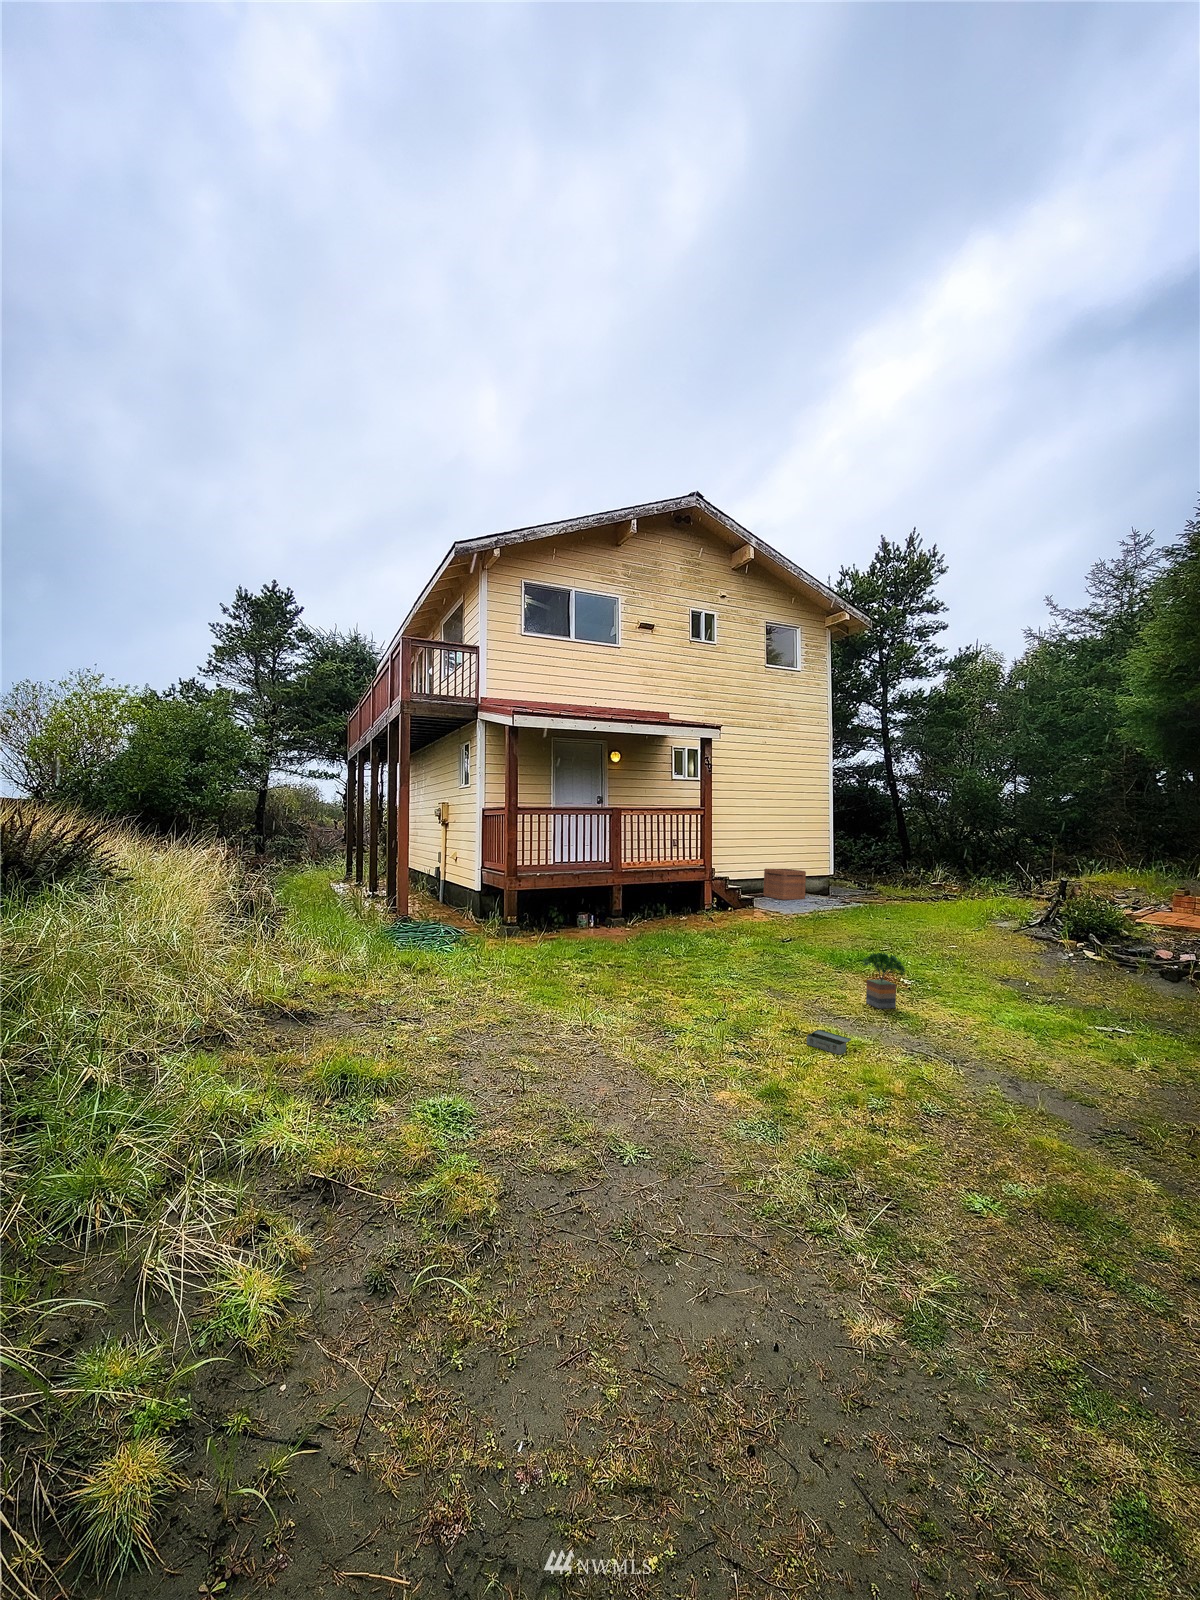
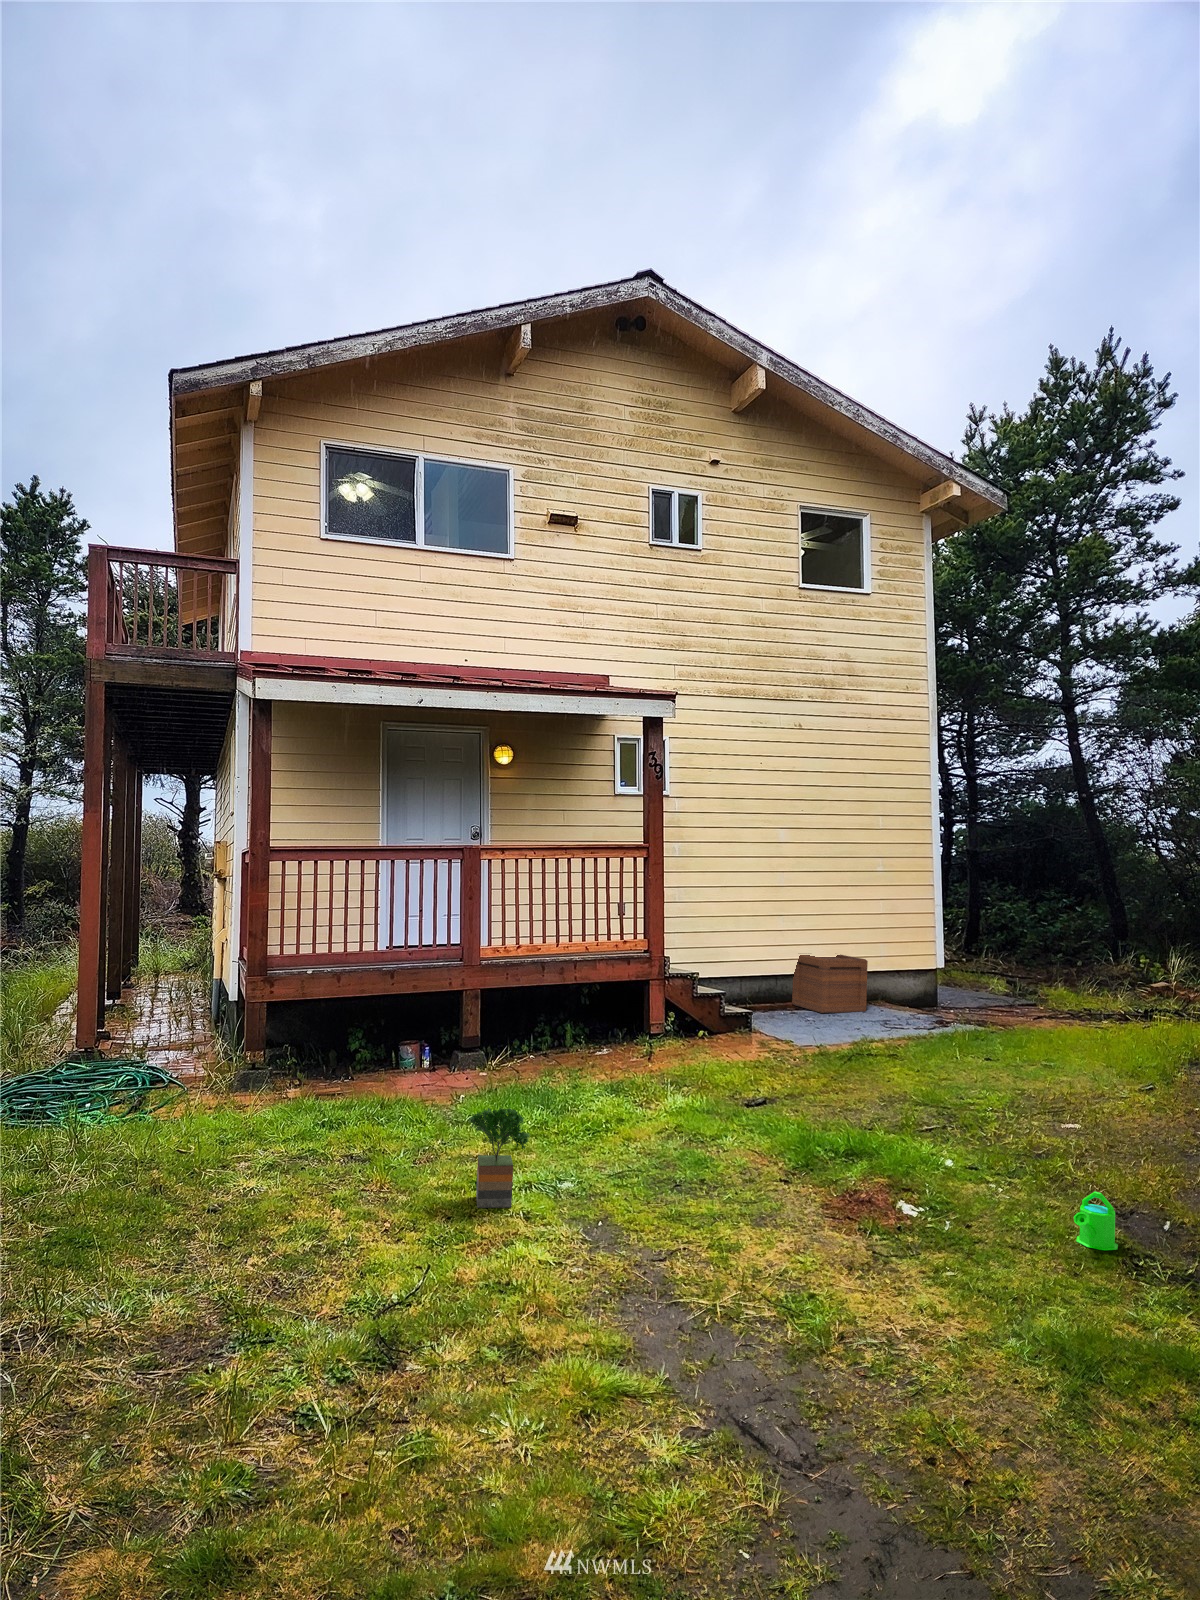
potted tree: present [864,953,905,1009] -> present [469,1108,529,1208]
watering can: none [998,964,1020,991] -> present [1074,1191,1118,1251]
toolbox: present [807,1030,851,1055] -> none [502,1362,592,1435]

